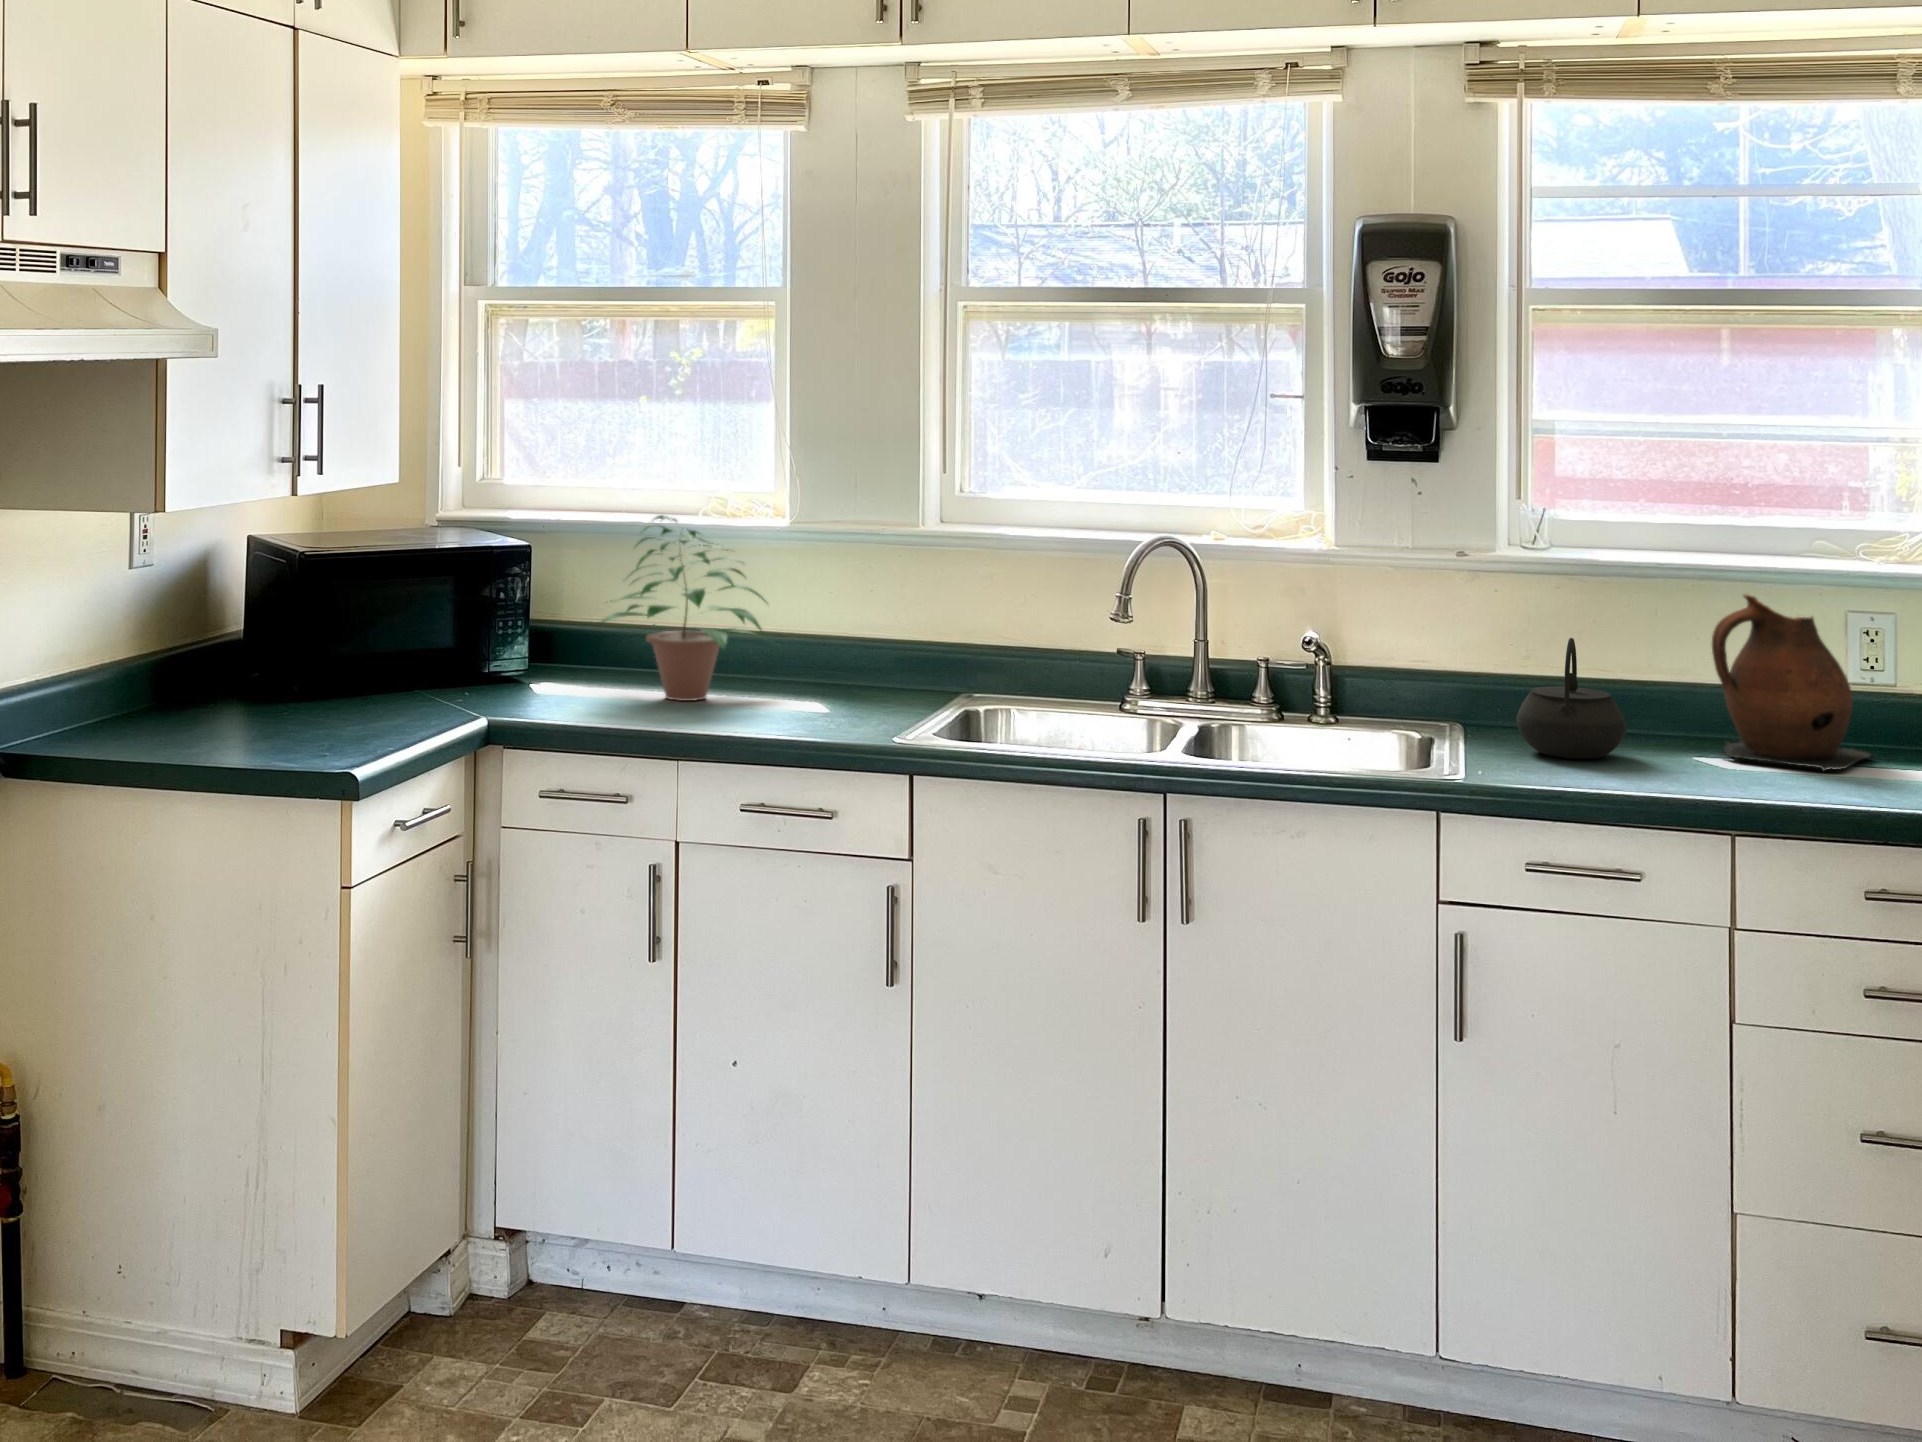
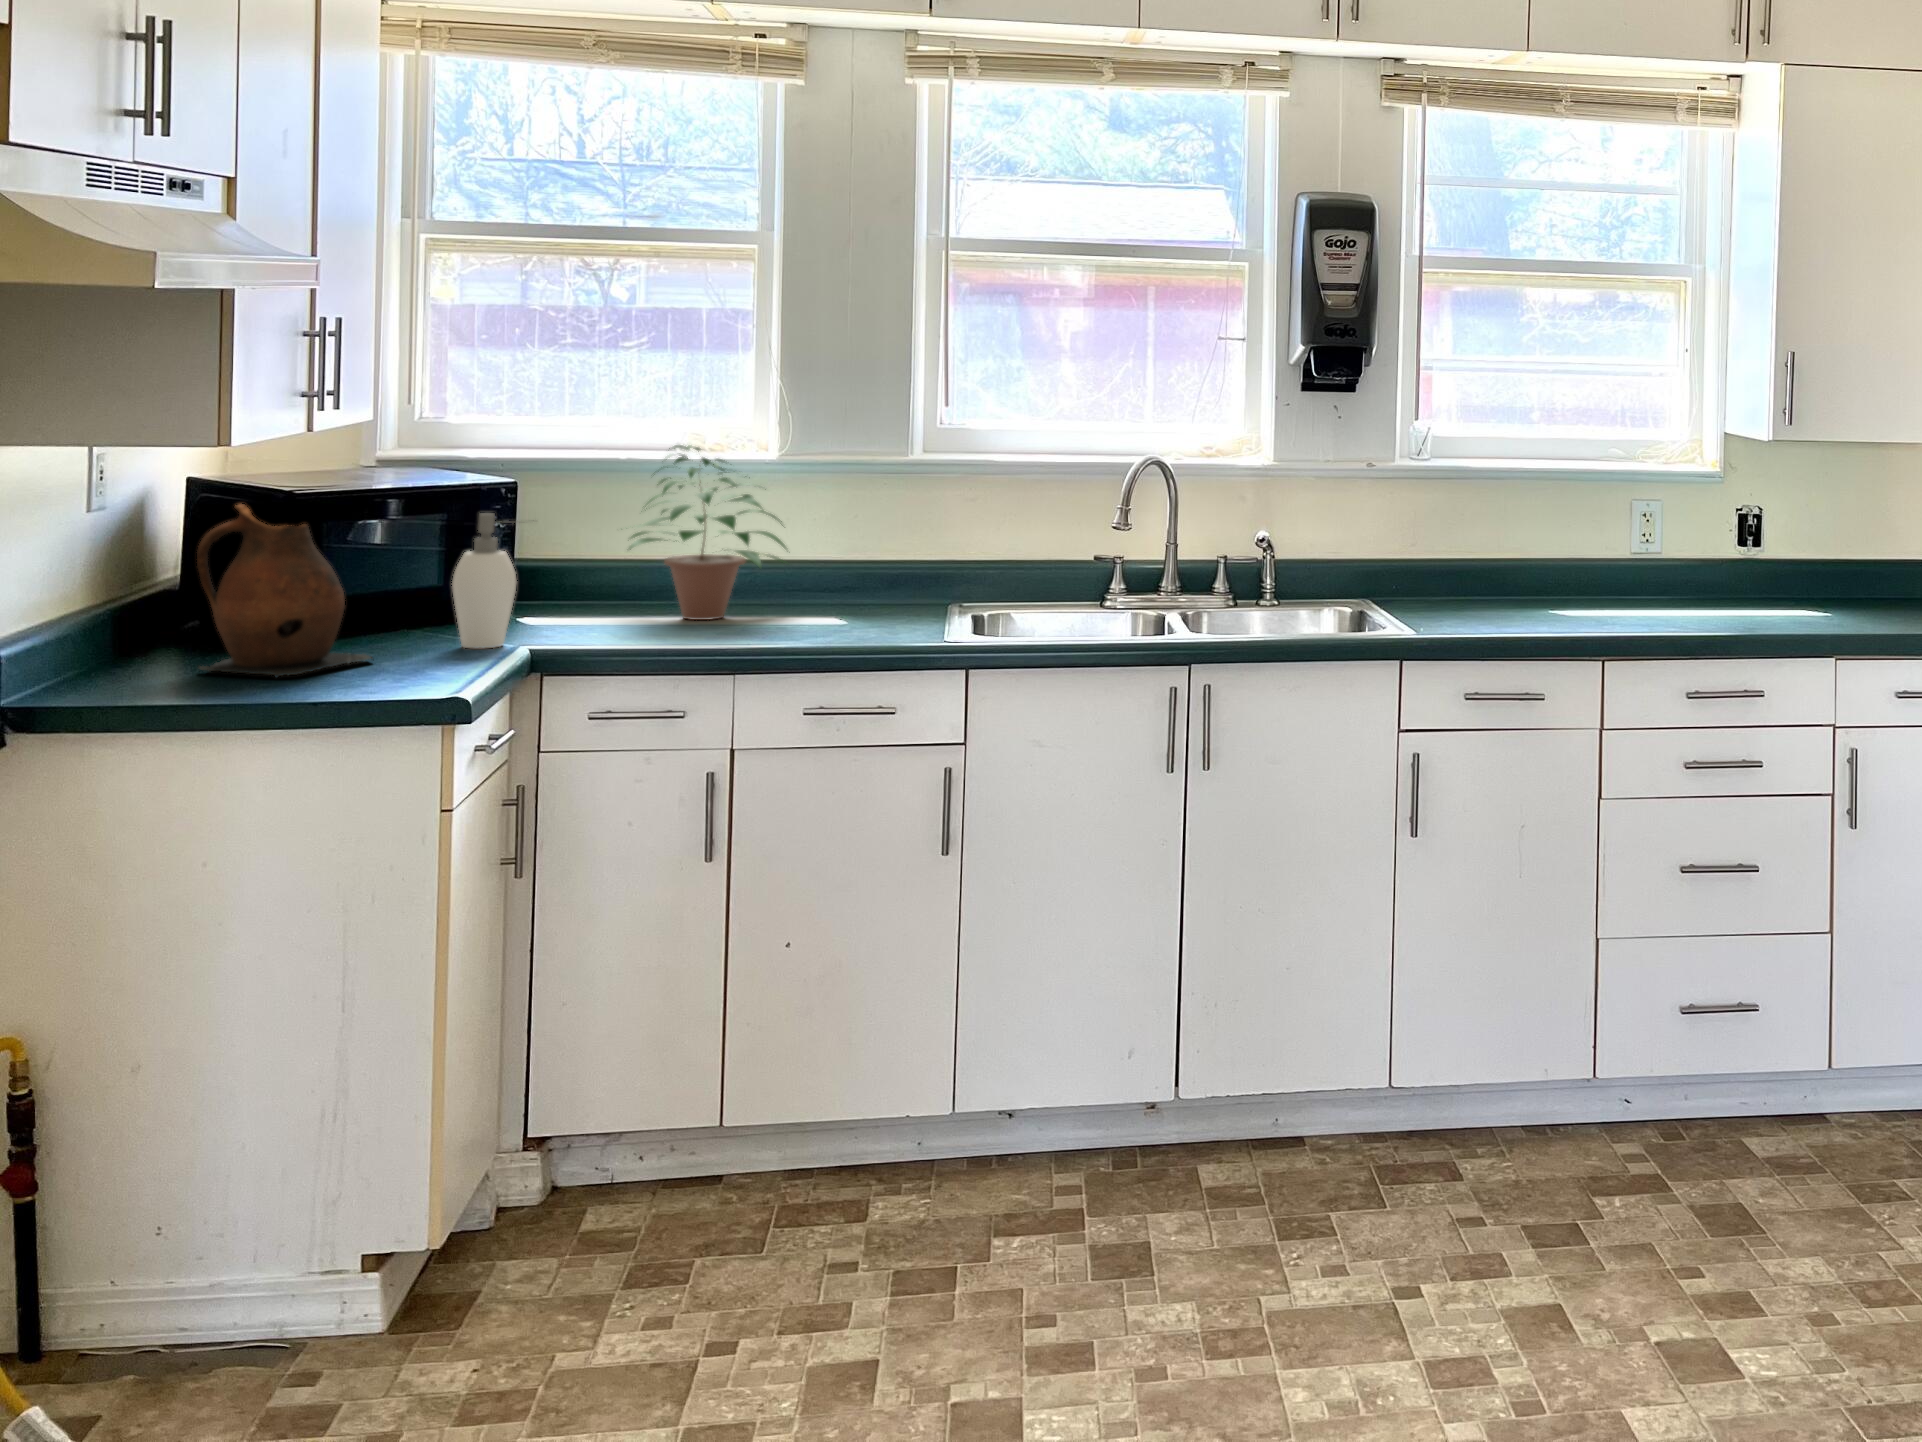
soap dispenser: none [416,583,494,720] -> present [452,513,534,648]
ceramic pitcher: present [1712,594,1872,771] -> present [197,504,371,678]
kettle: present [1516,638,1626,759] -> none [1431,527,1509,619]

